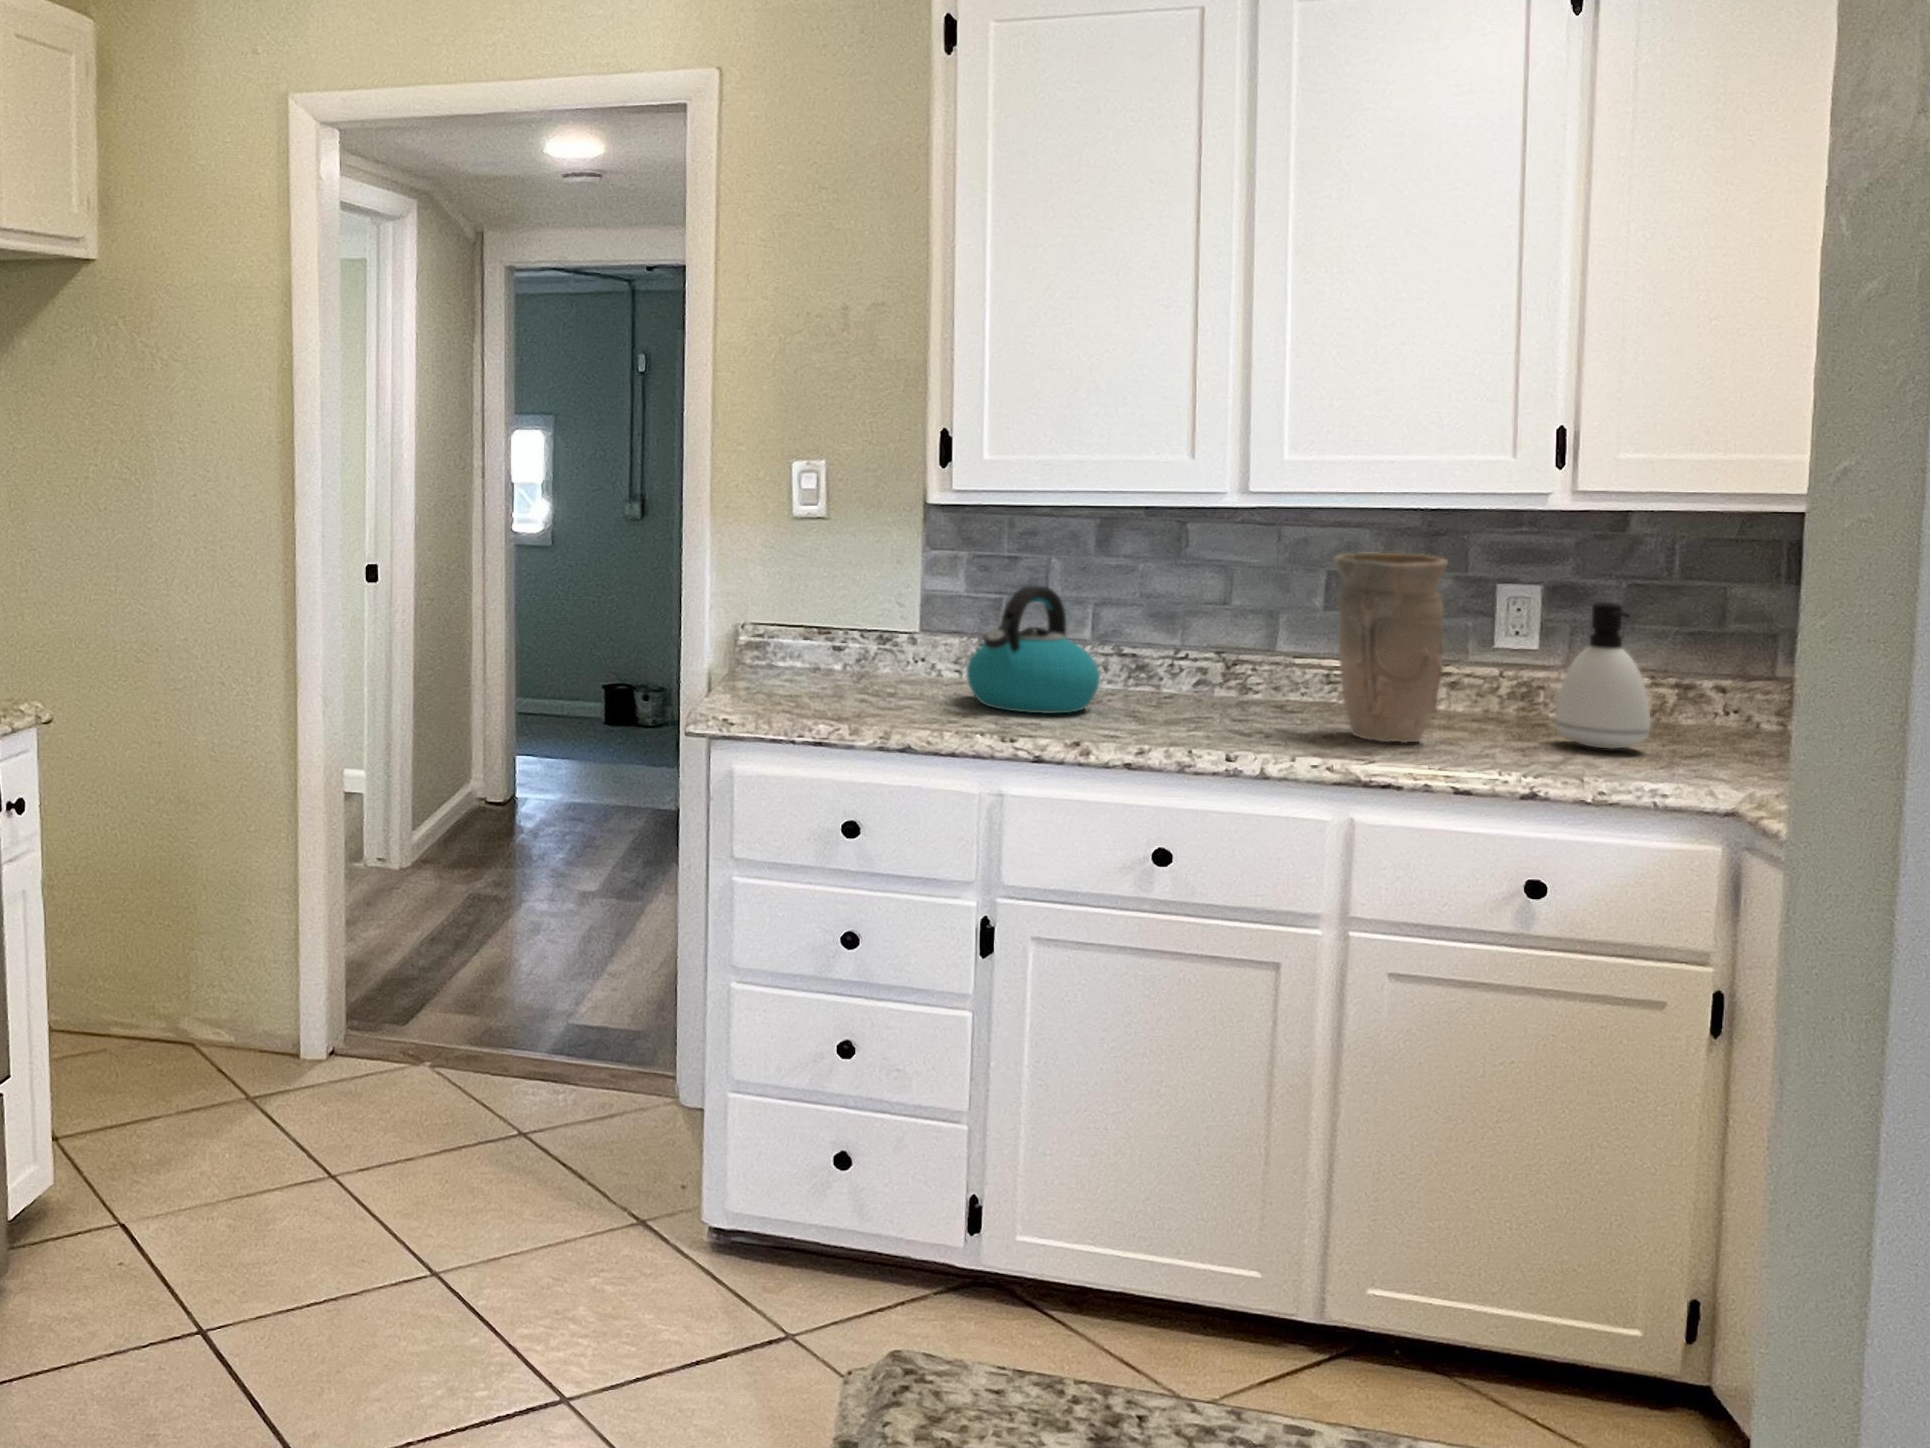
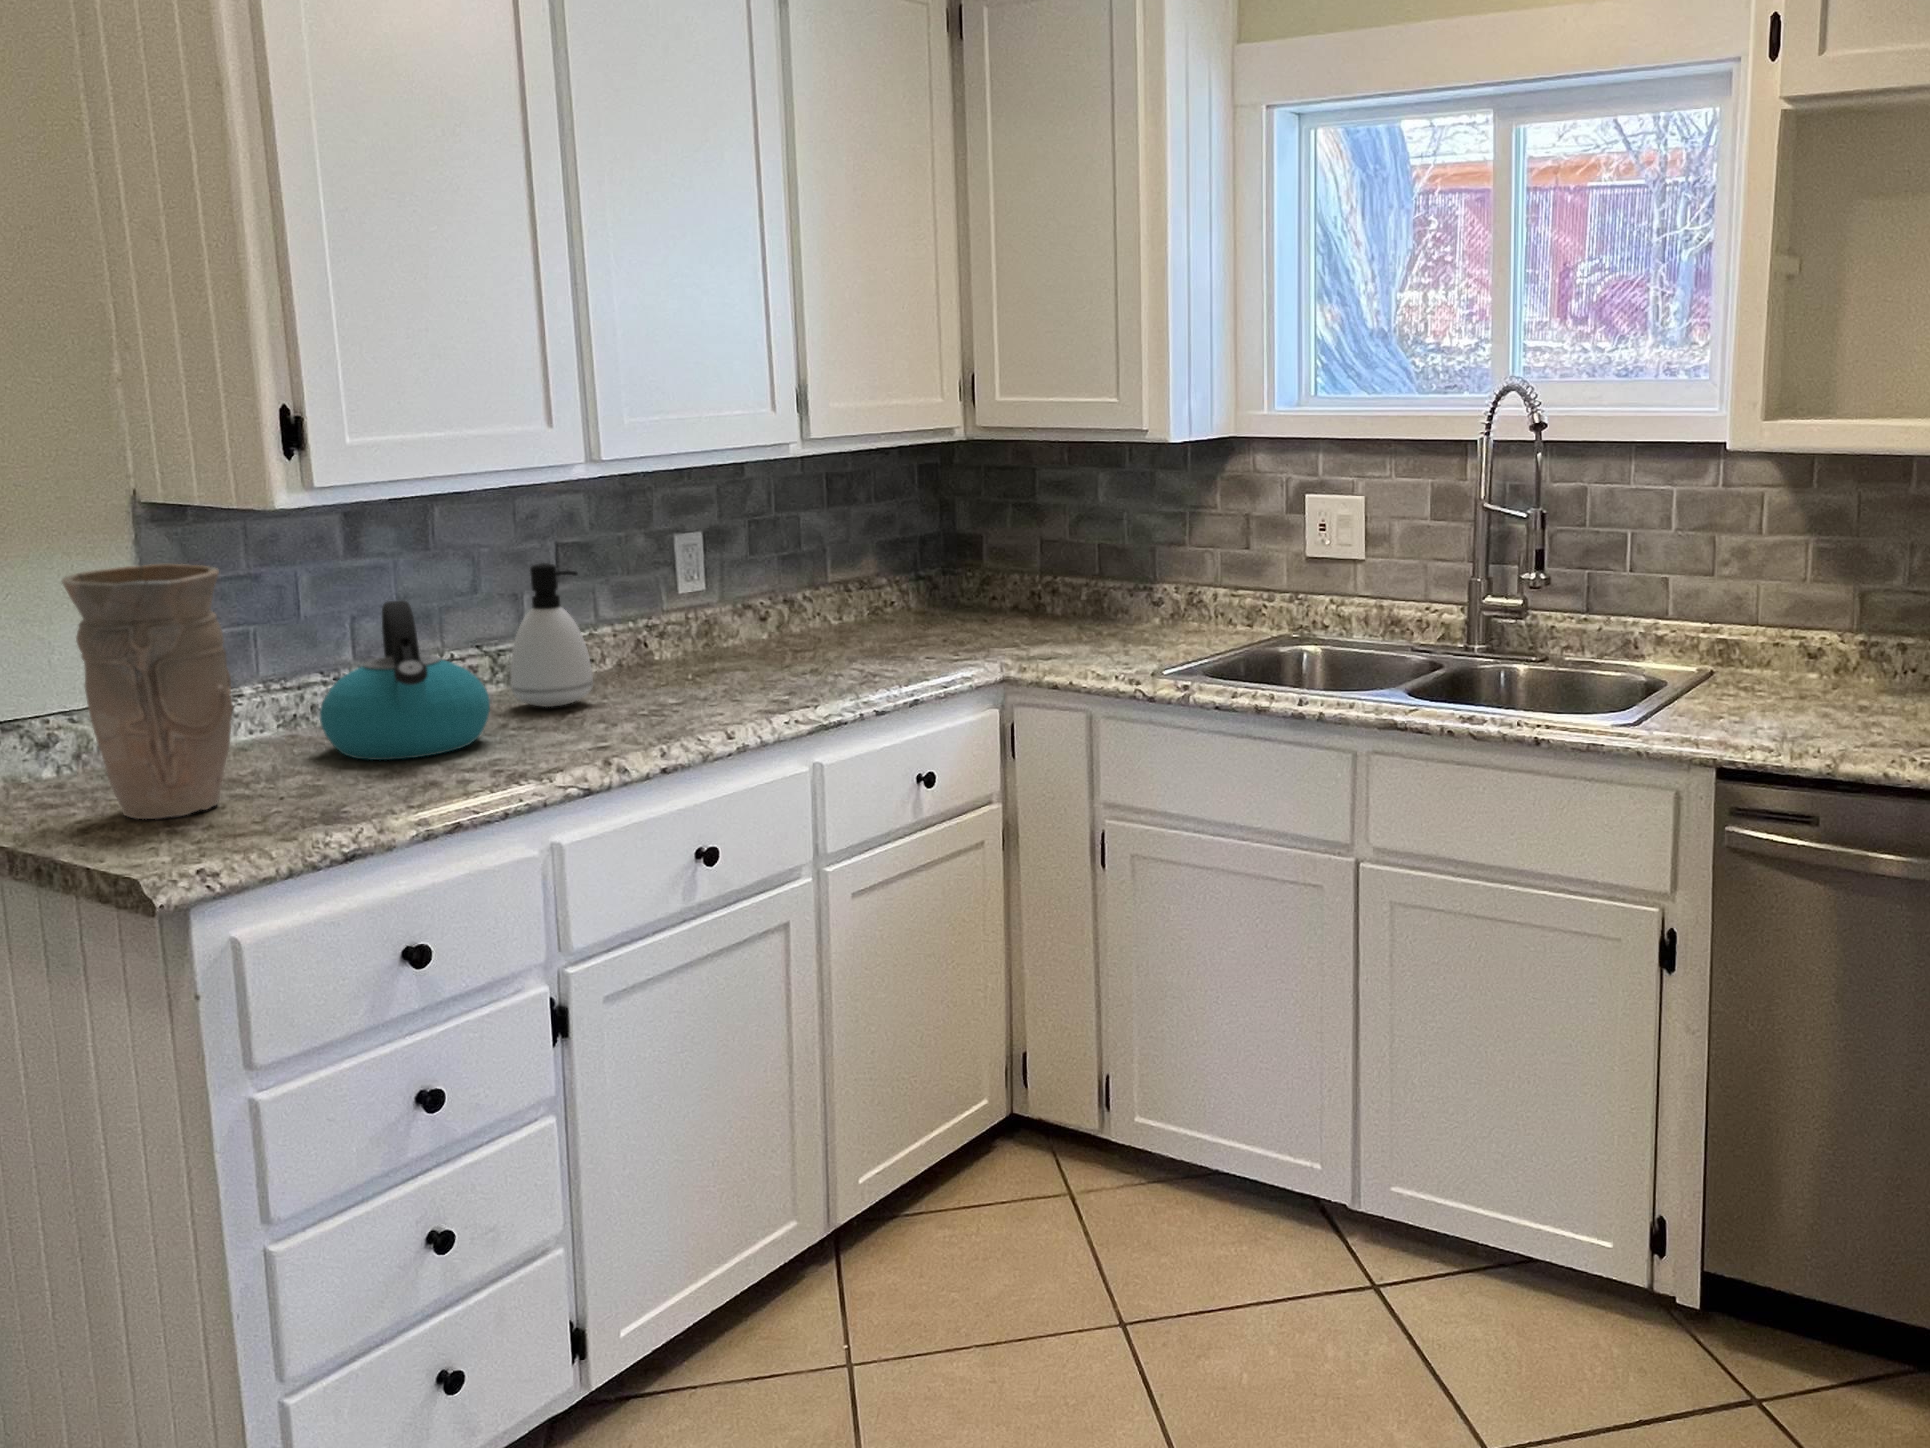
vase: present [1335,553,1448,742] -> present [62,564,233,819]
soap dispenser: present [1555,602,1650,749] -> present [511,563,593,707]

